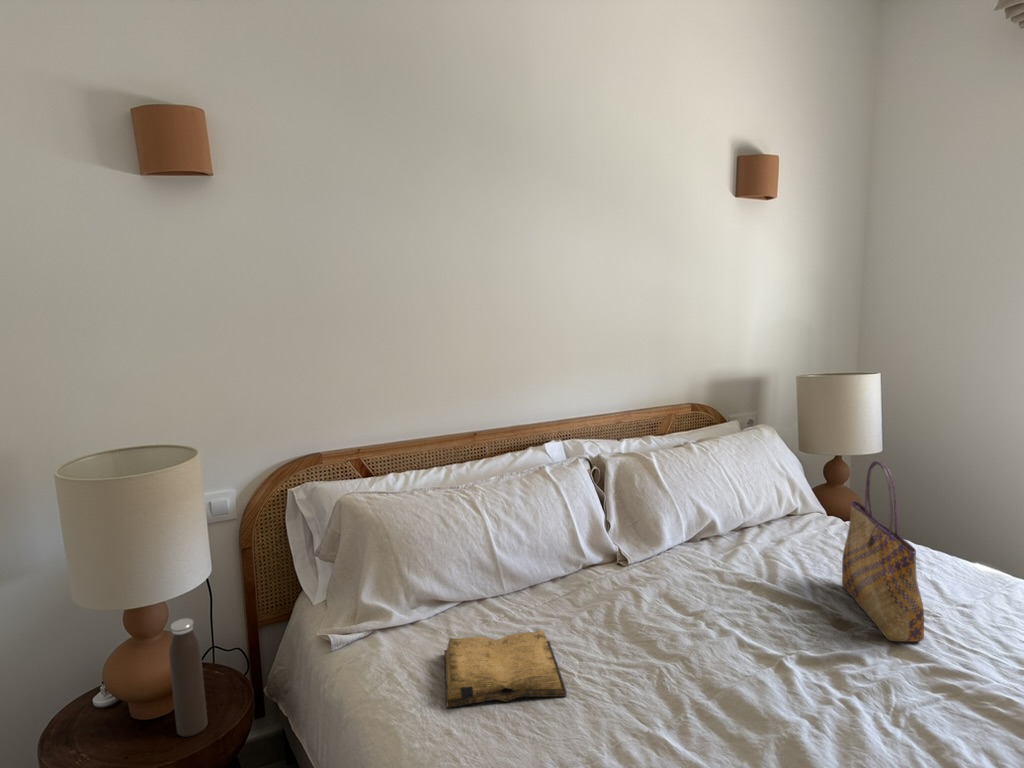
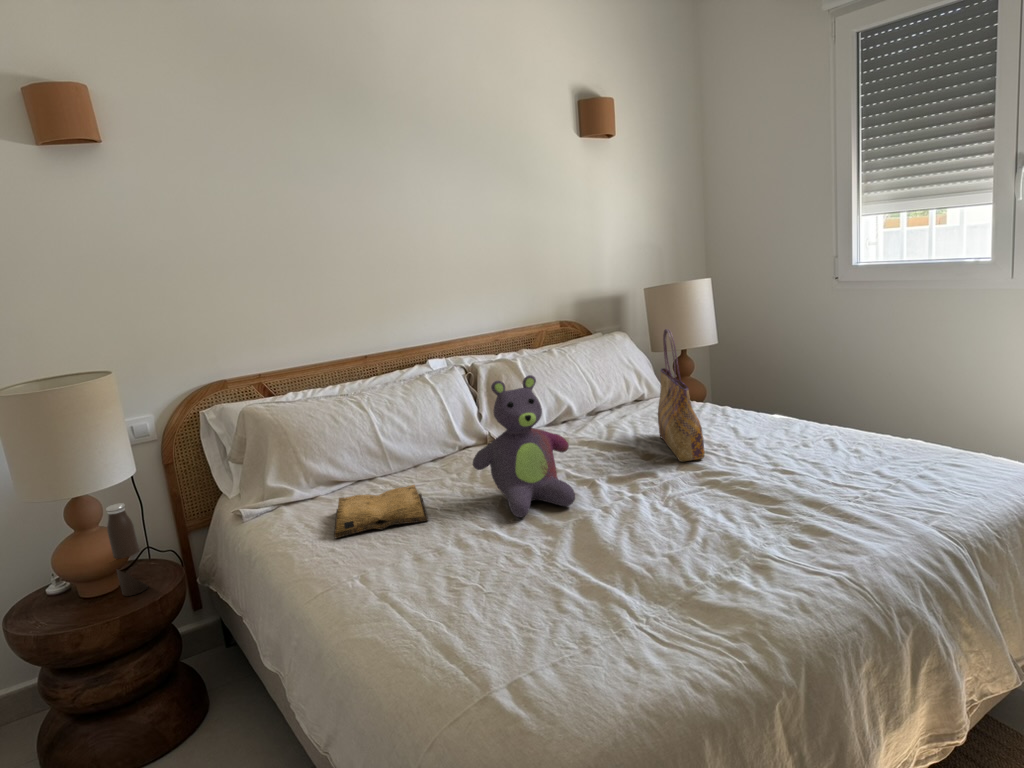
stuffed bear: none [629,517,769,717] -> present [473,375,575,517]

